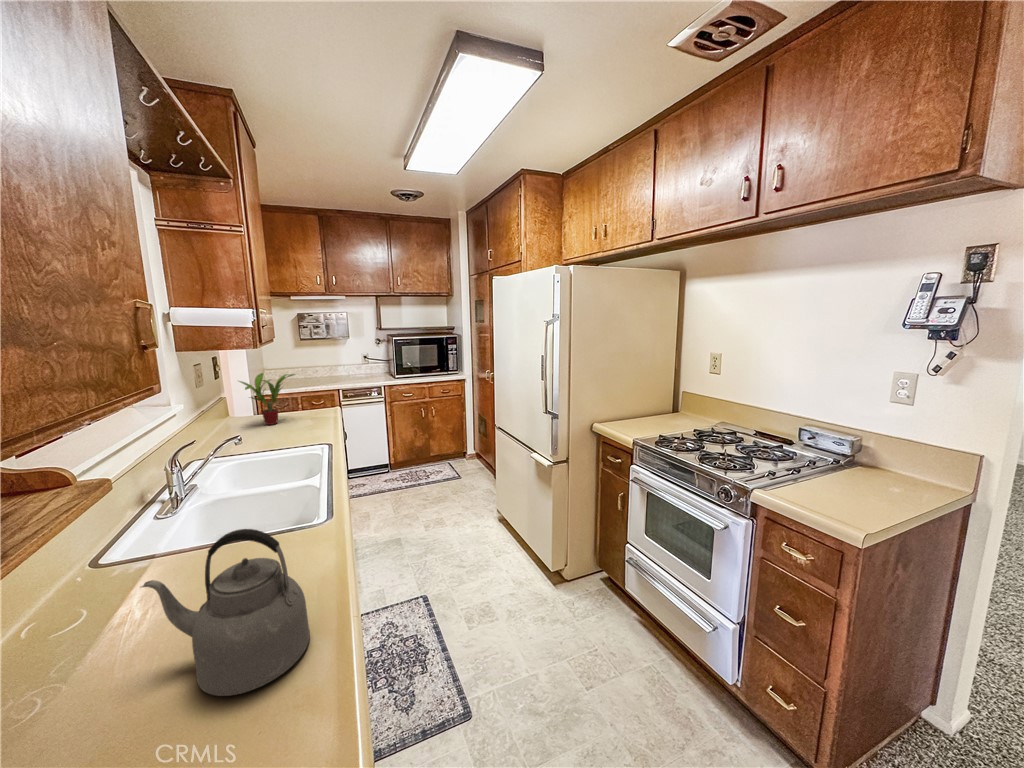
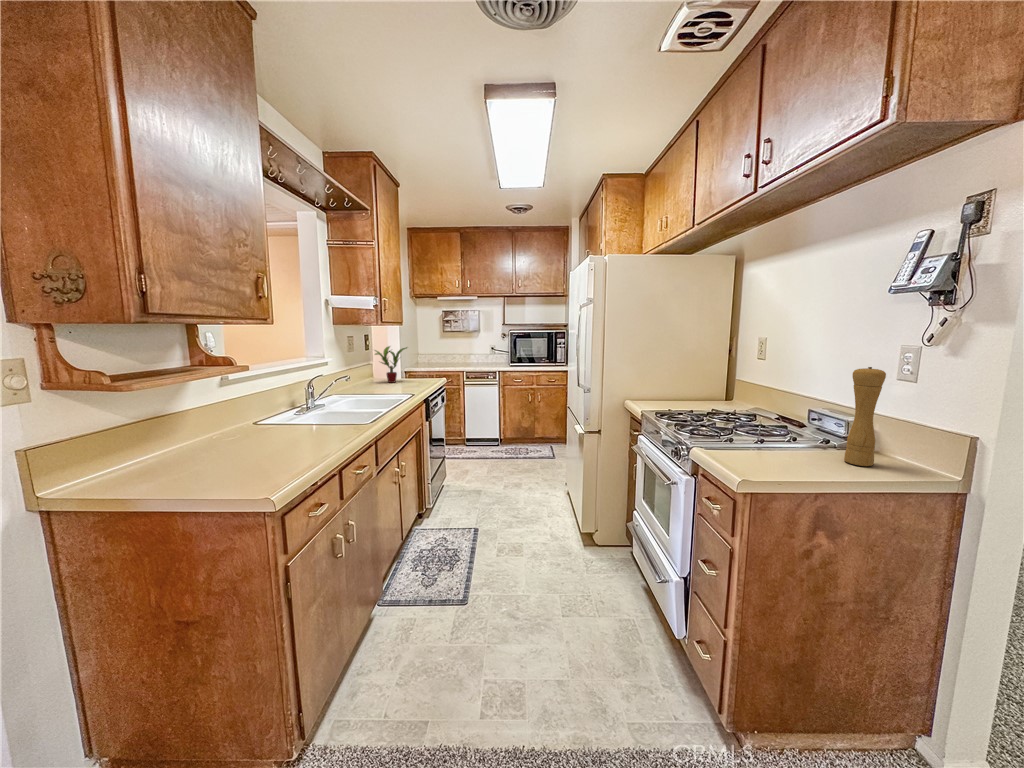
pepper mill: none [874,397,916,488] -> present [844,367,886,466]
kettle: present [142,529,310,696] -> none [247,386,315,463]

